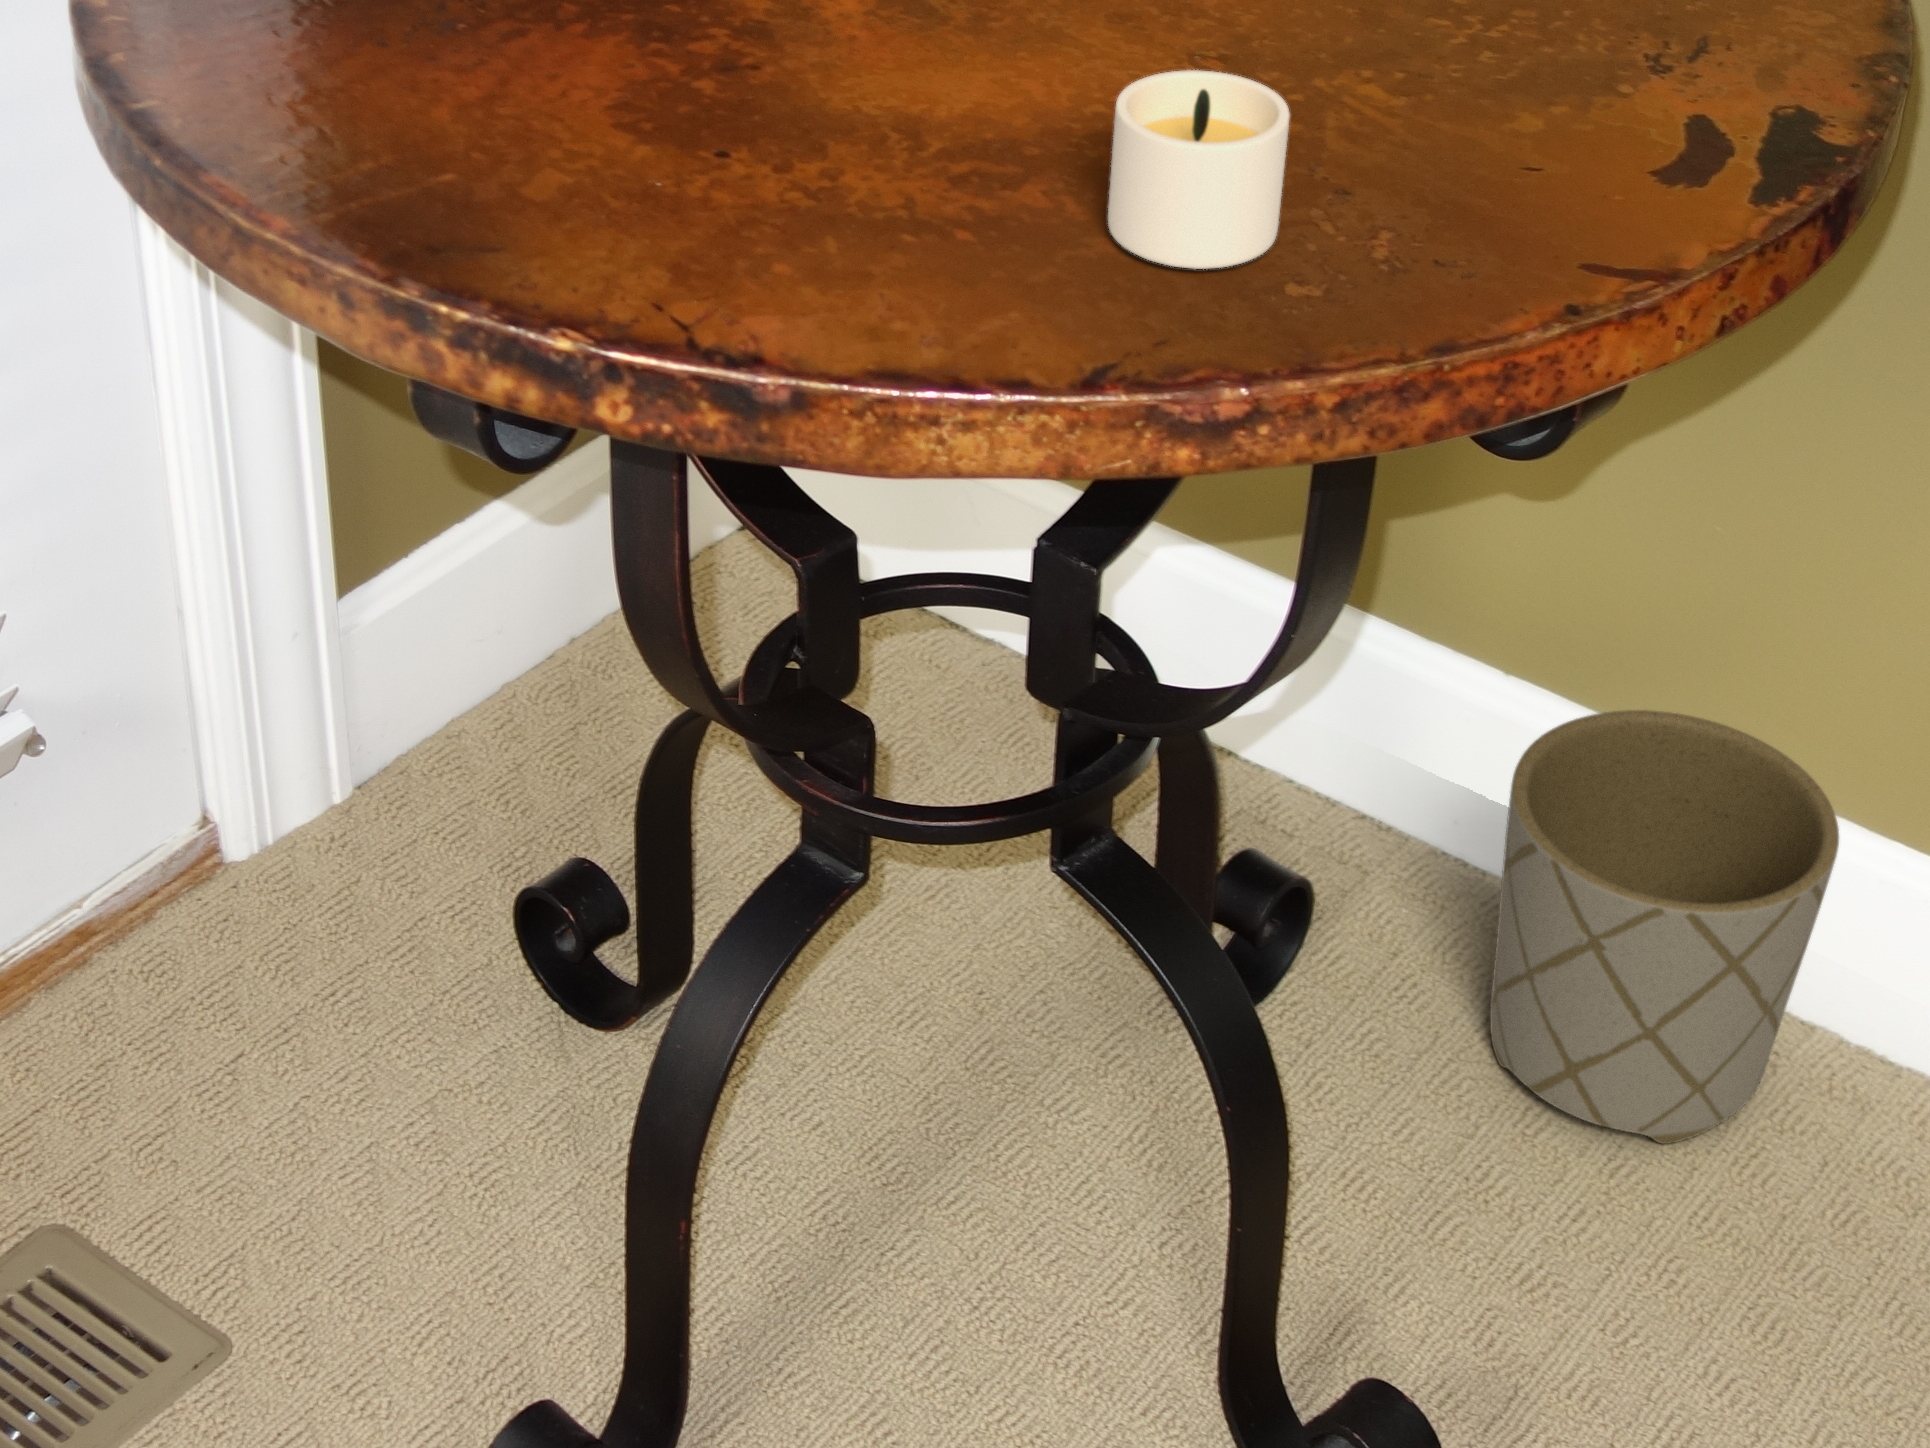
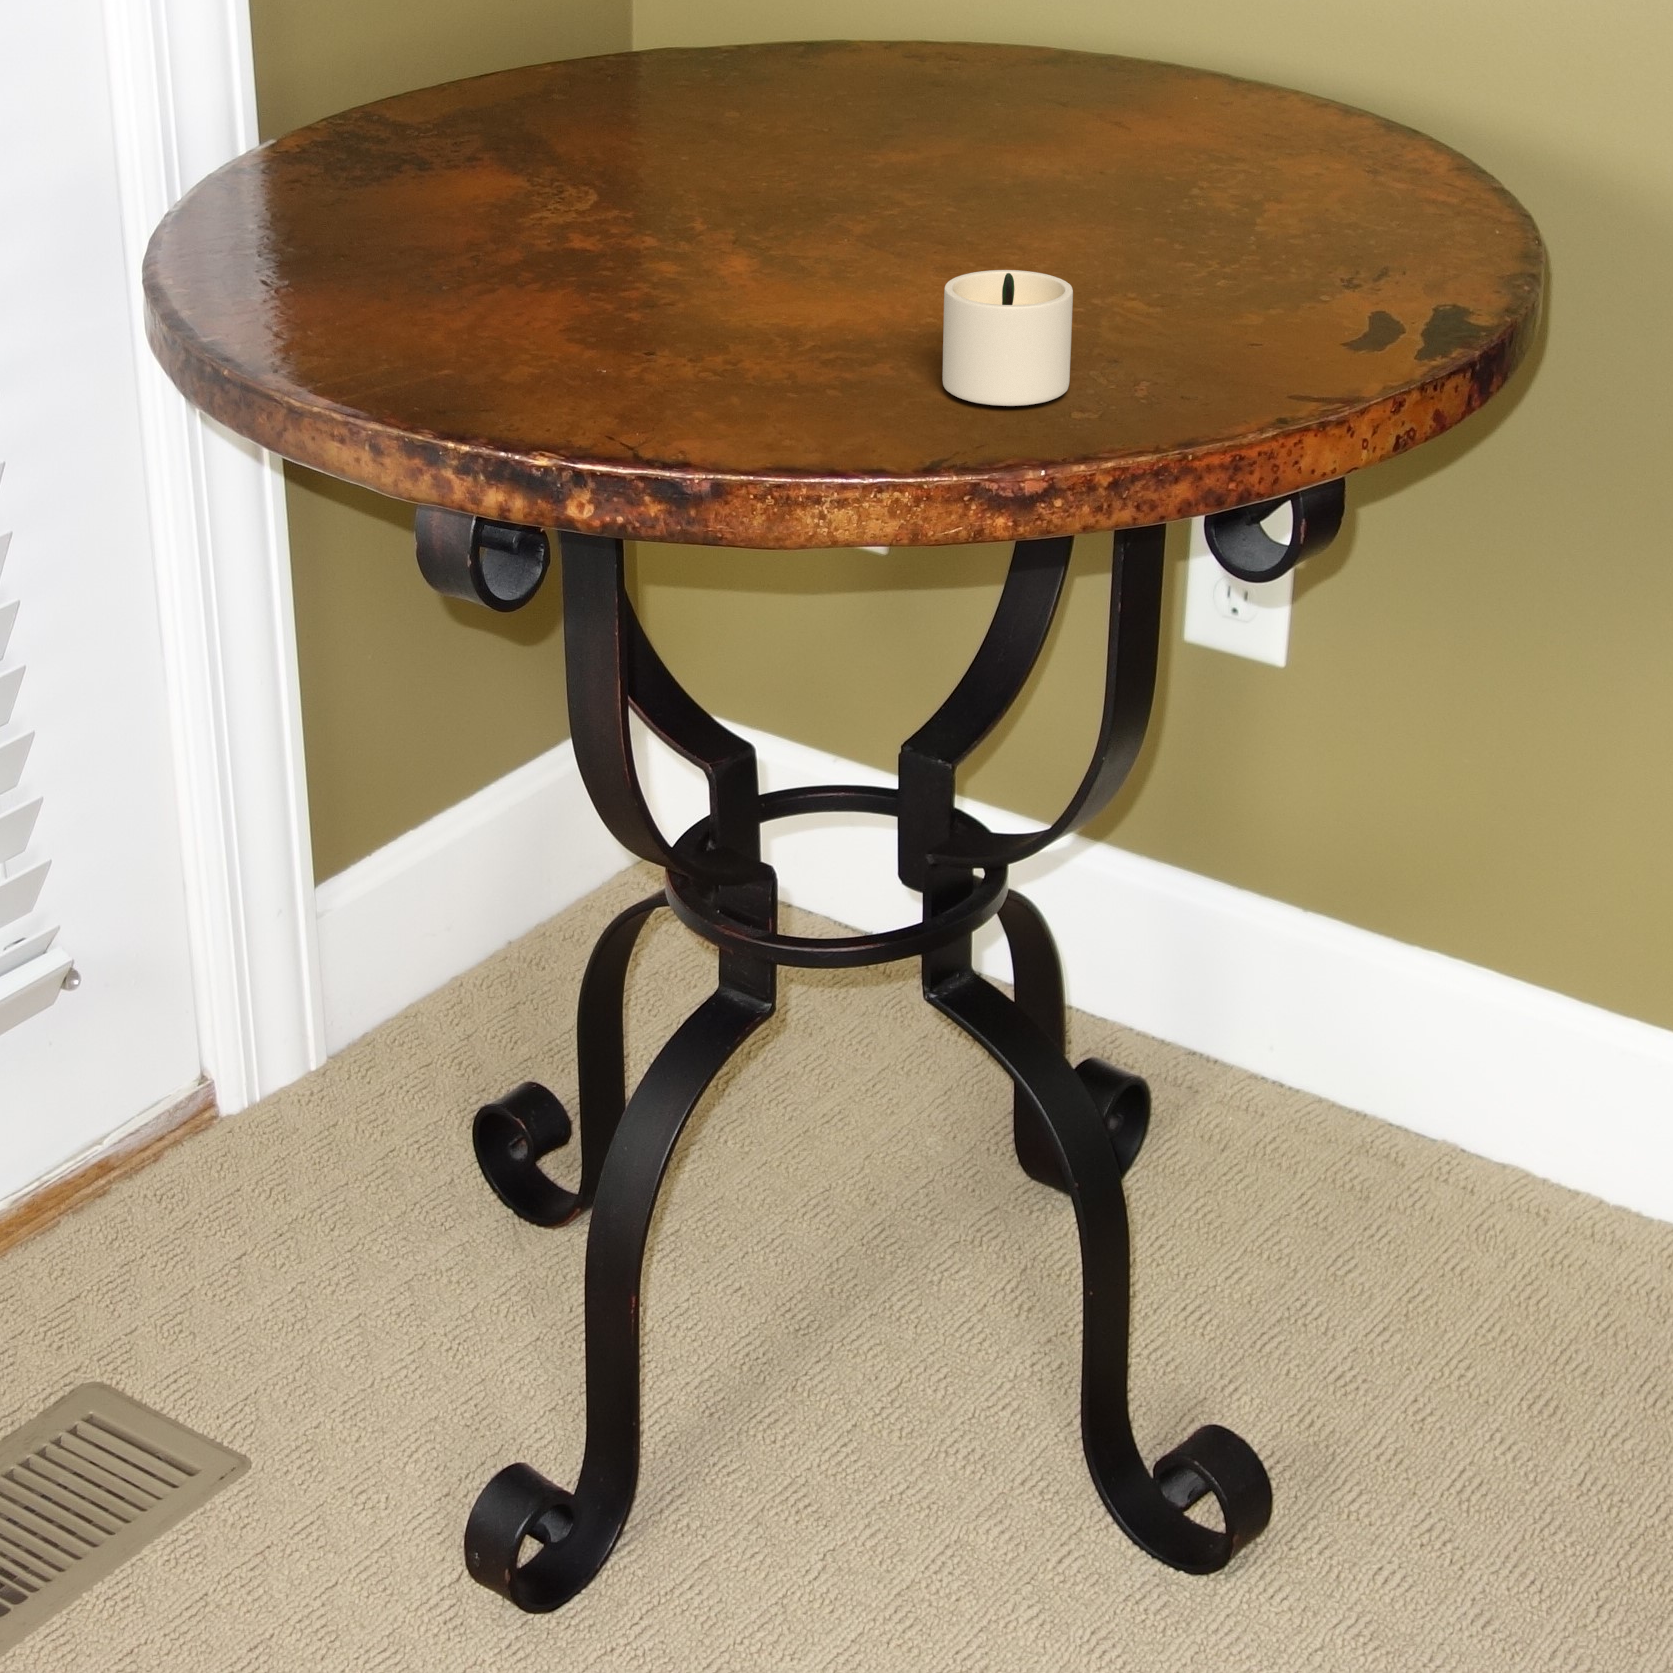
planter: present [1490,710,1839,1144] -> none [1305,930,1573,1282]

